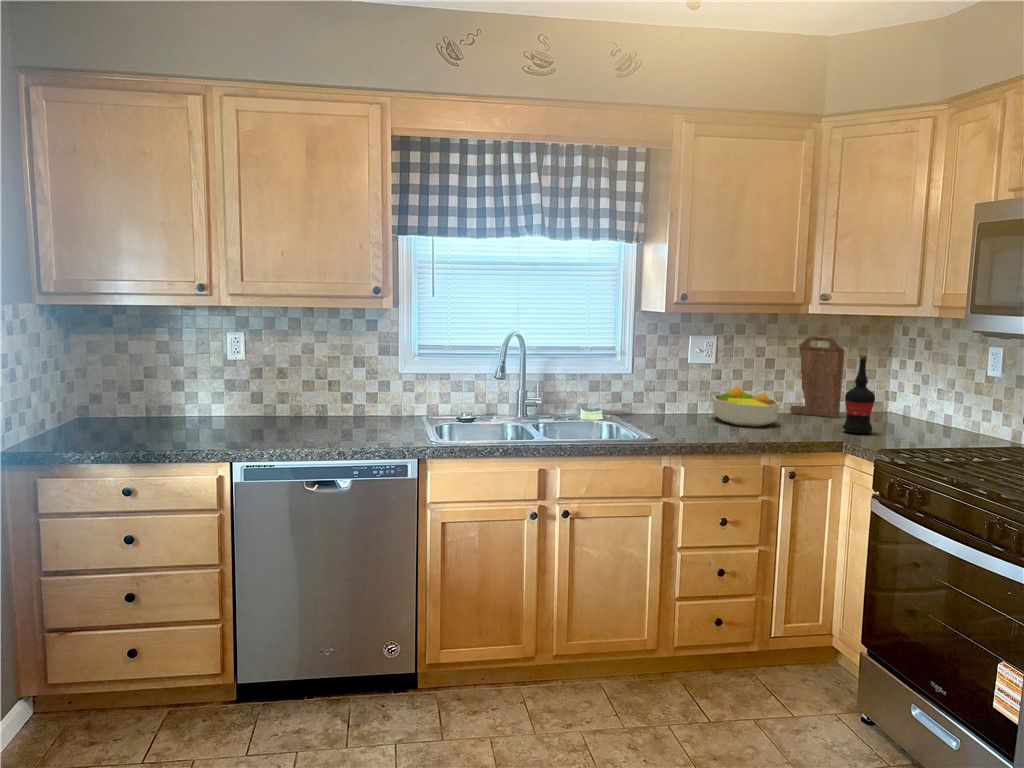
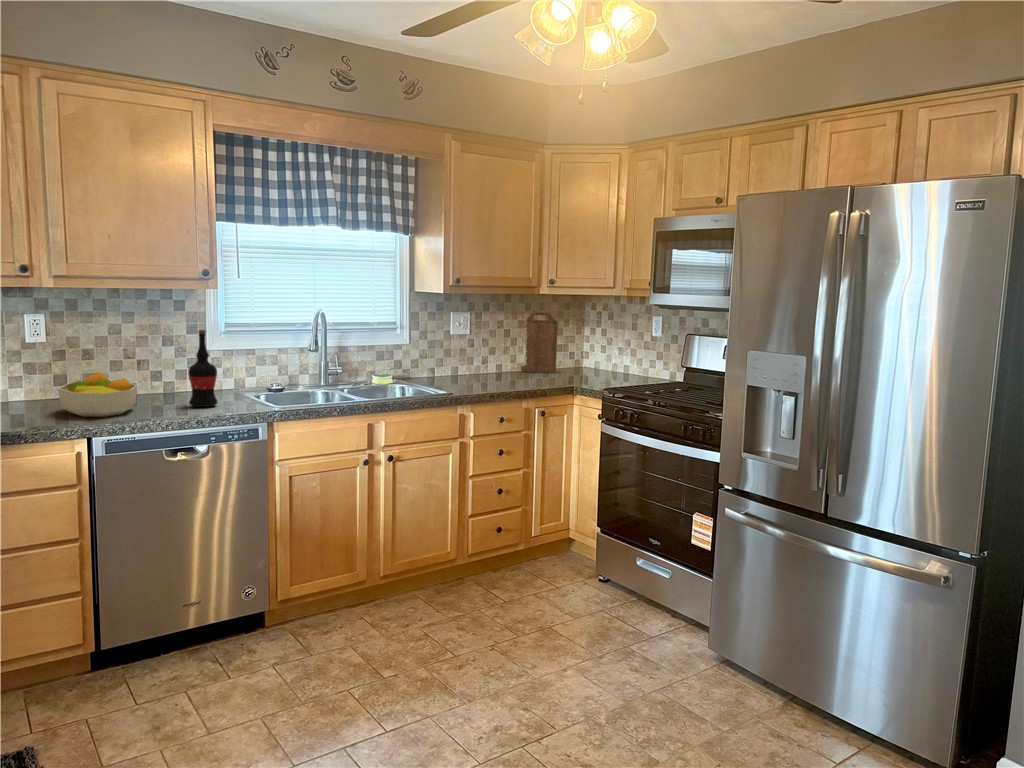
wine bottle: present [842,355,875,433] -> present [188,330,217,407]
fruit bowl: present [713,386,780,427] -> present [58,372,137,417]

